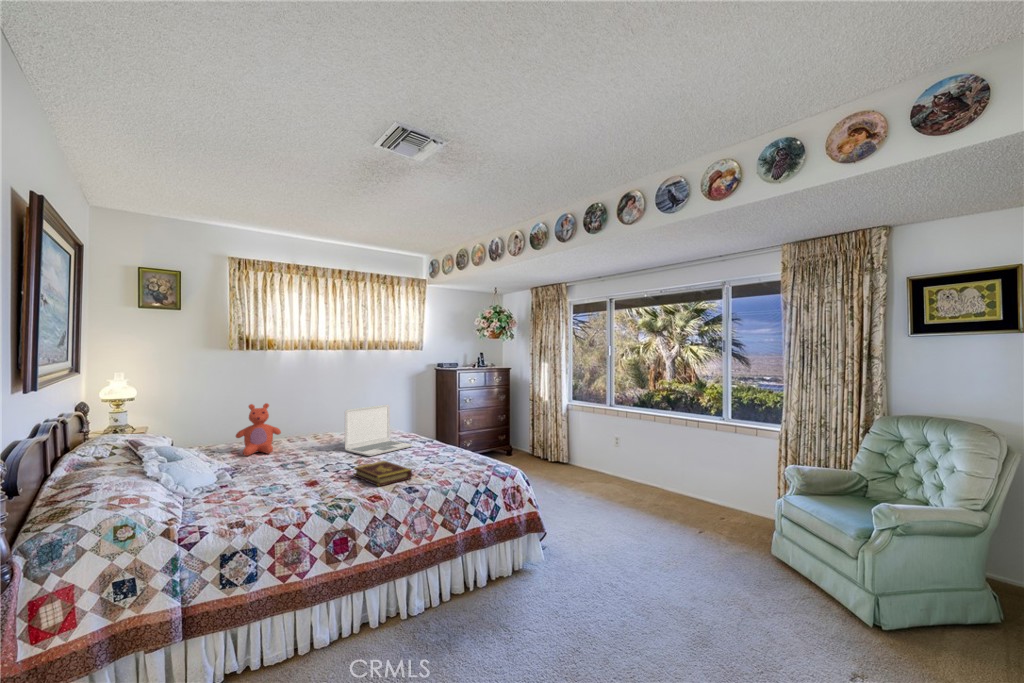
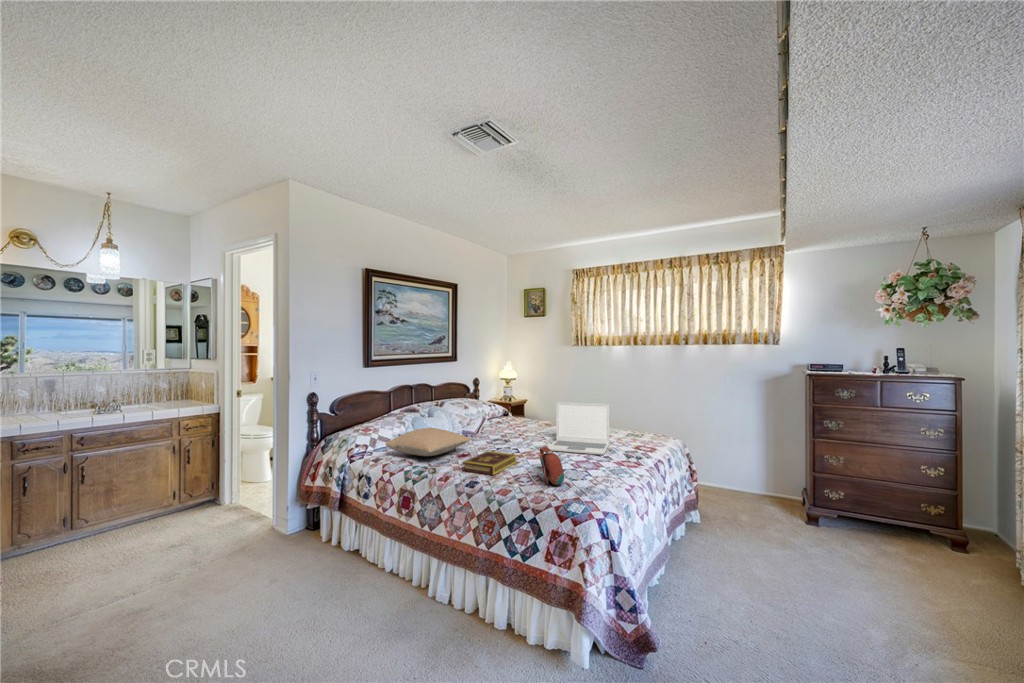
teddy bear: present [236,403,281,456] -> none [511,388,542,429]
handbag: none [418,440,470,467] -> present [540,446,564,485]
pillow: none [233,461,340,502] -> present [386,428,471,456]

